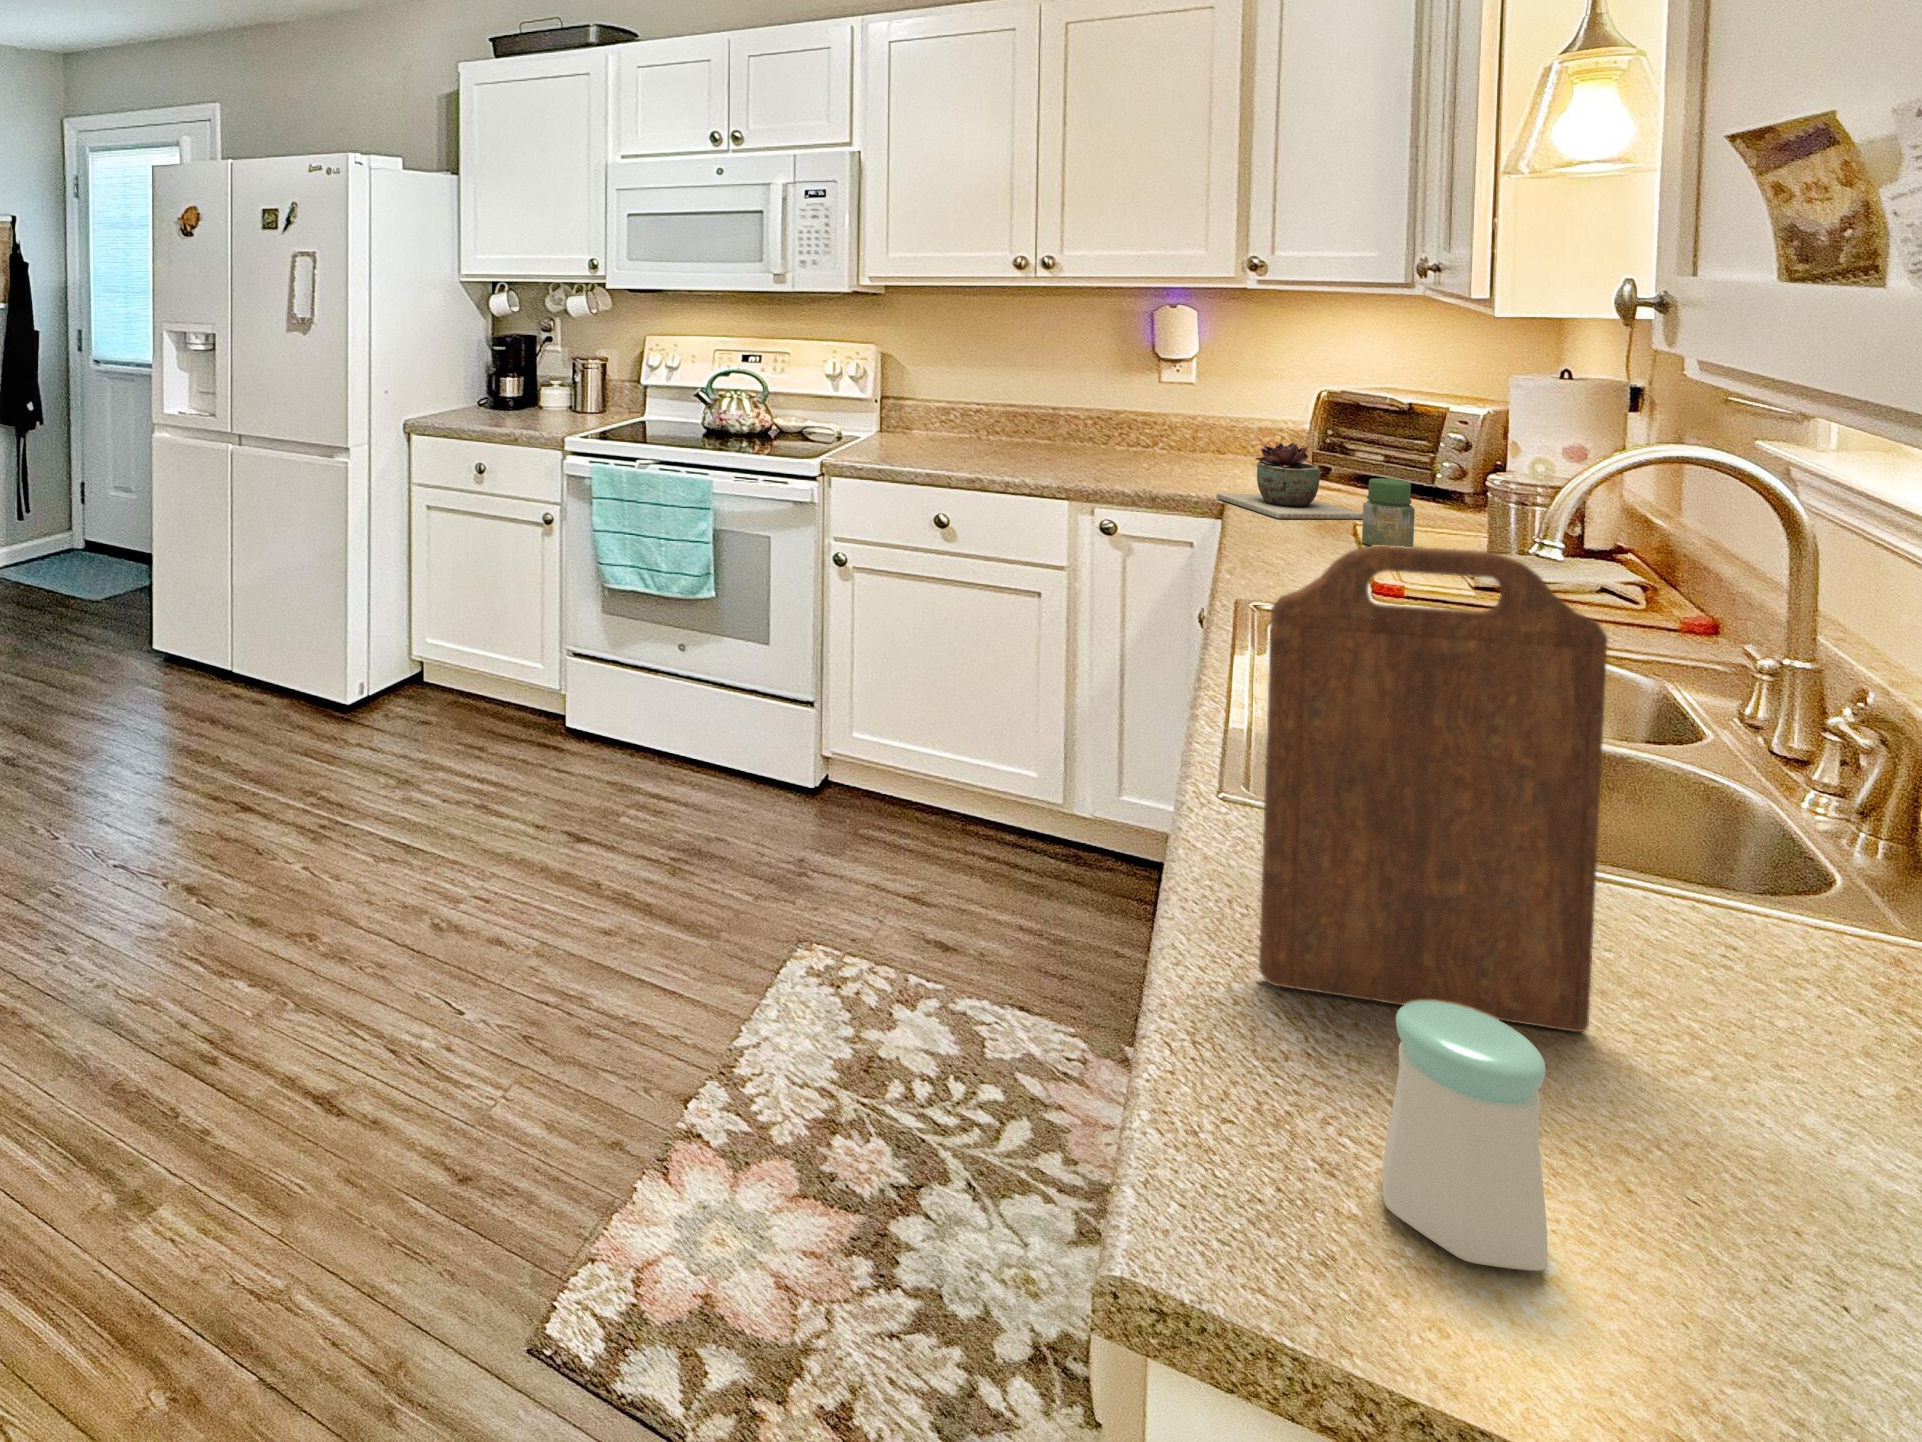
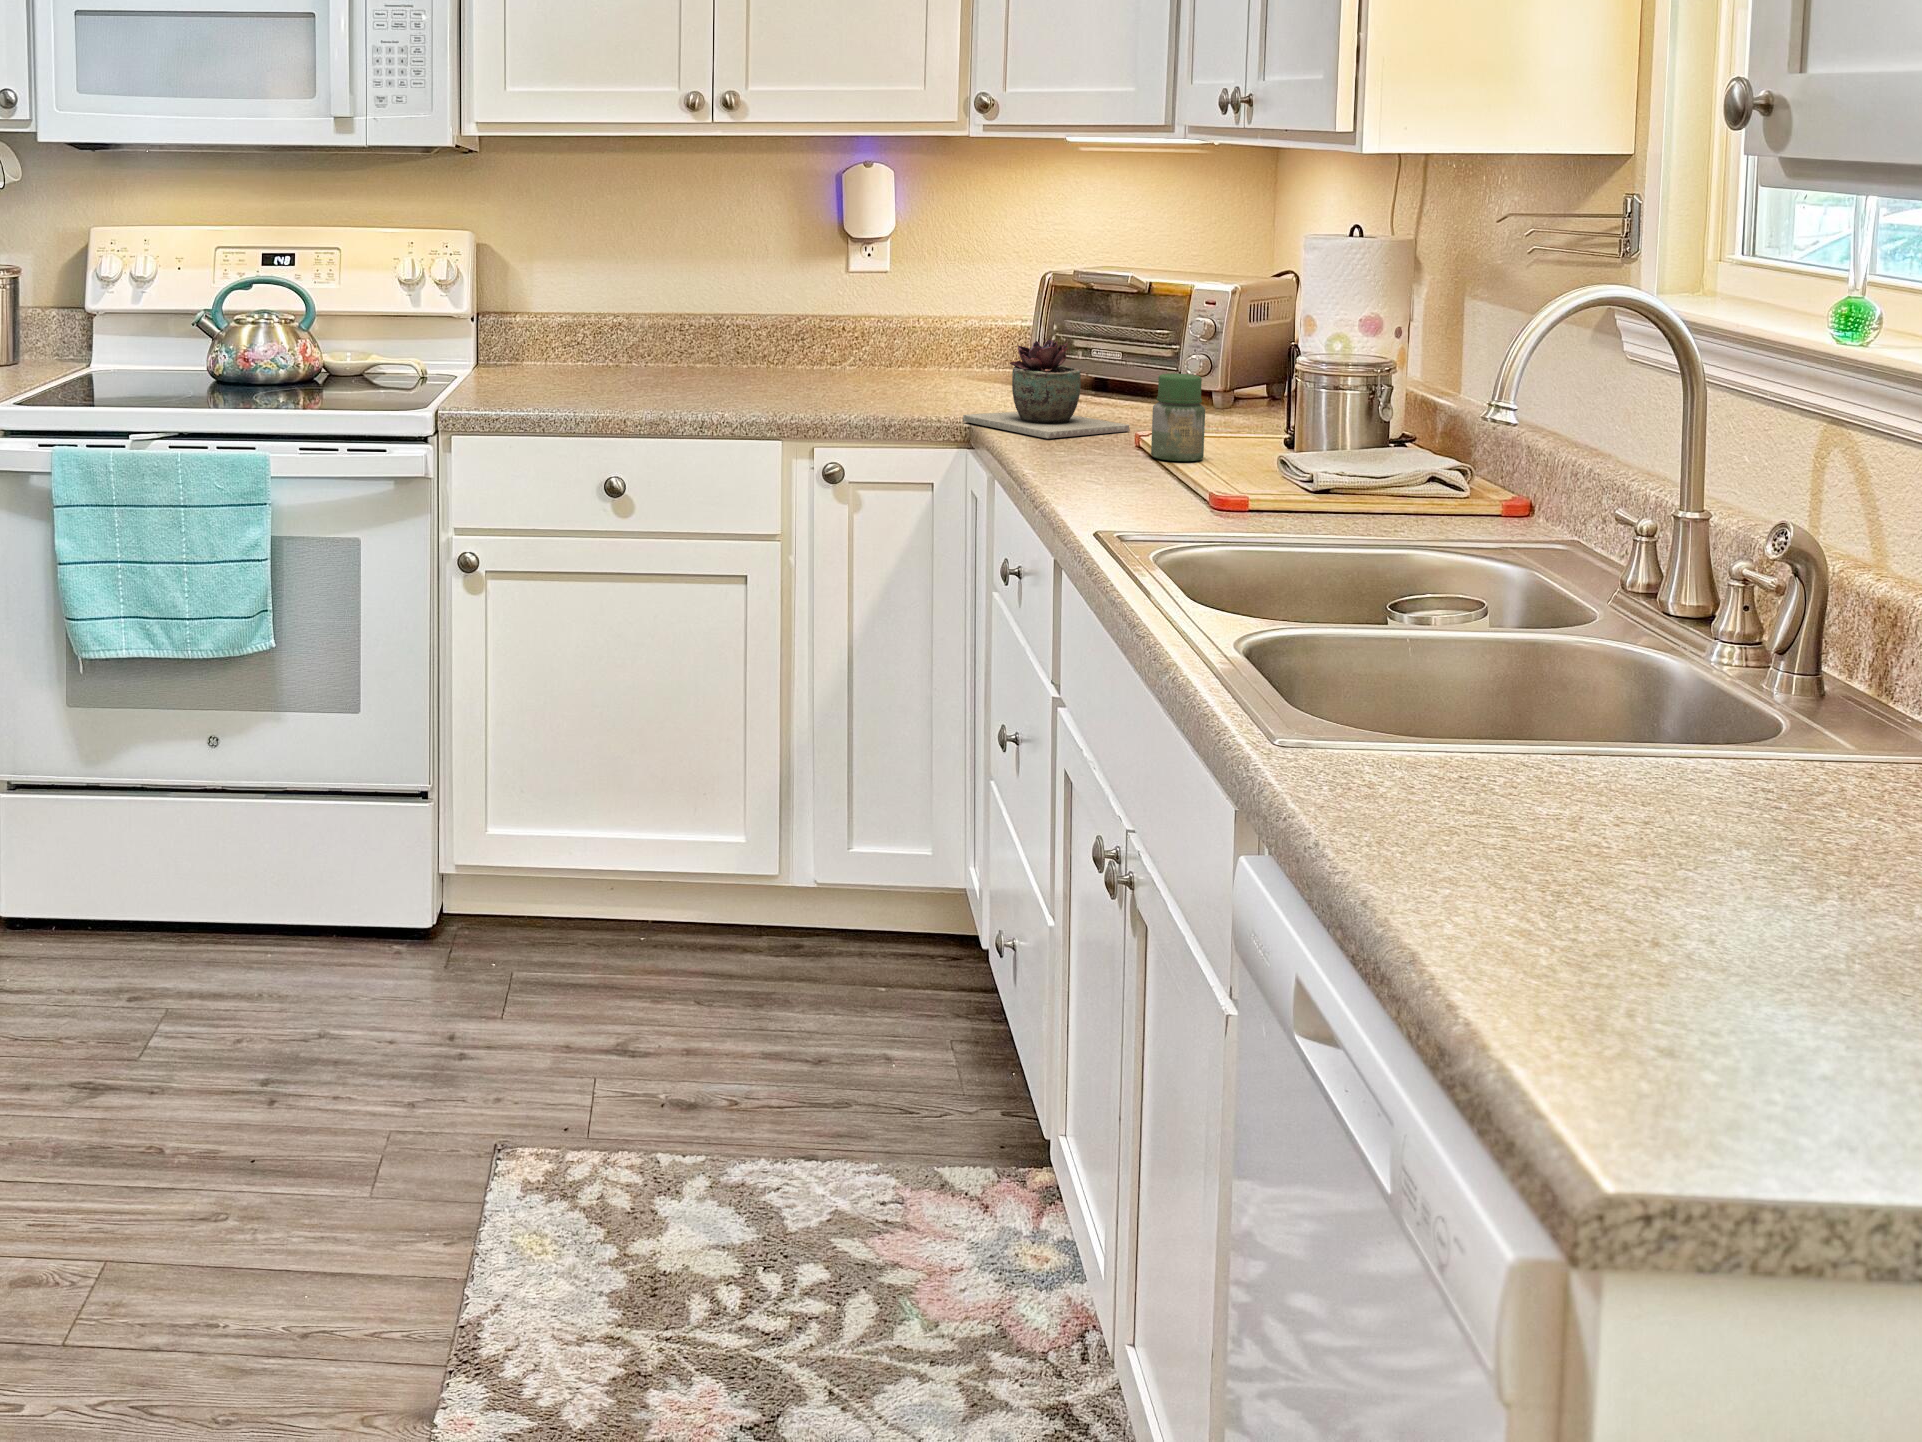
cutting board: present [1259,545,1608,1032] -> none [1450,378,1748,917]
salt shaker: present [1382,1001,1547,1271] -> none [1702,847,1870,1100]

